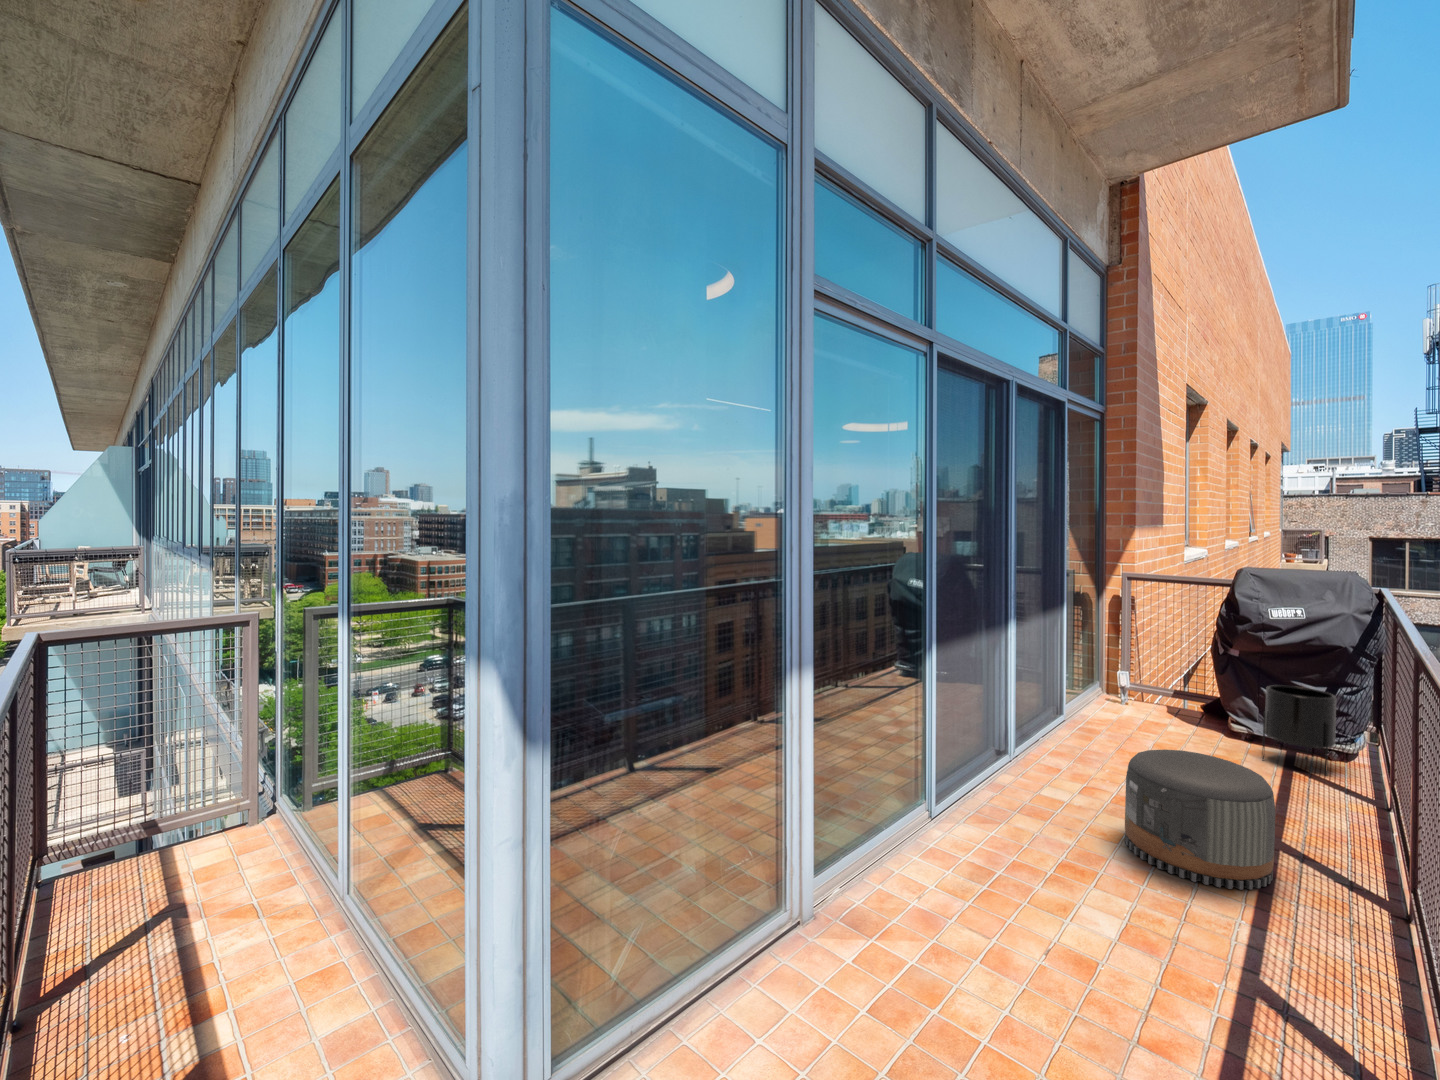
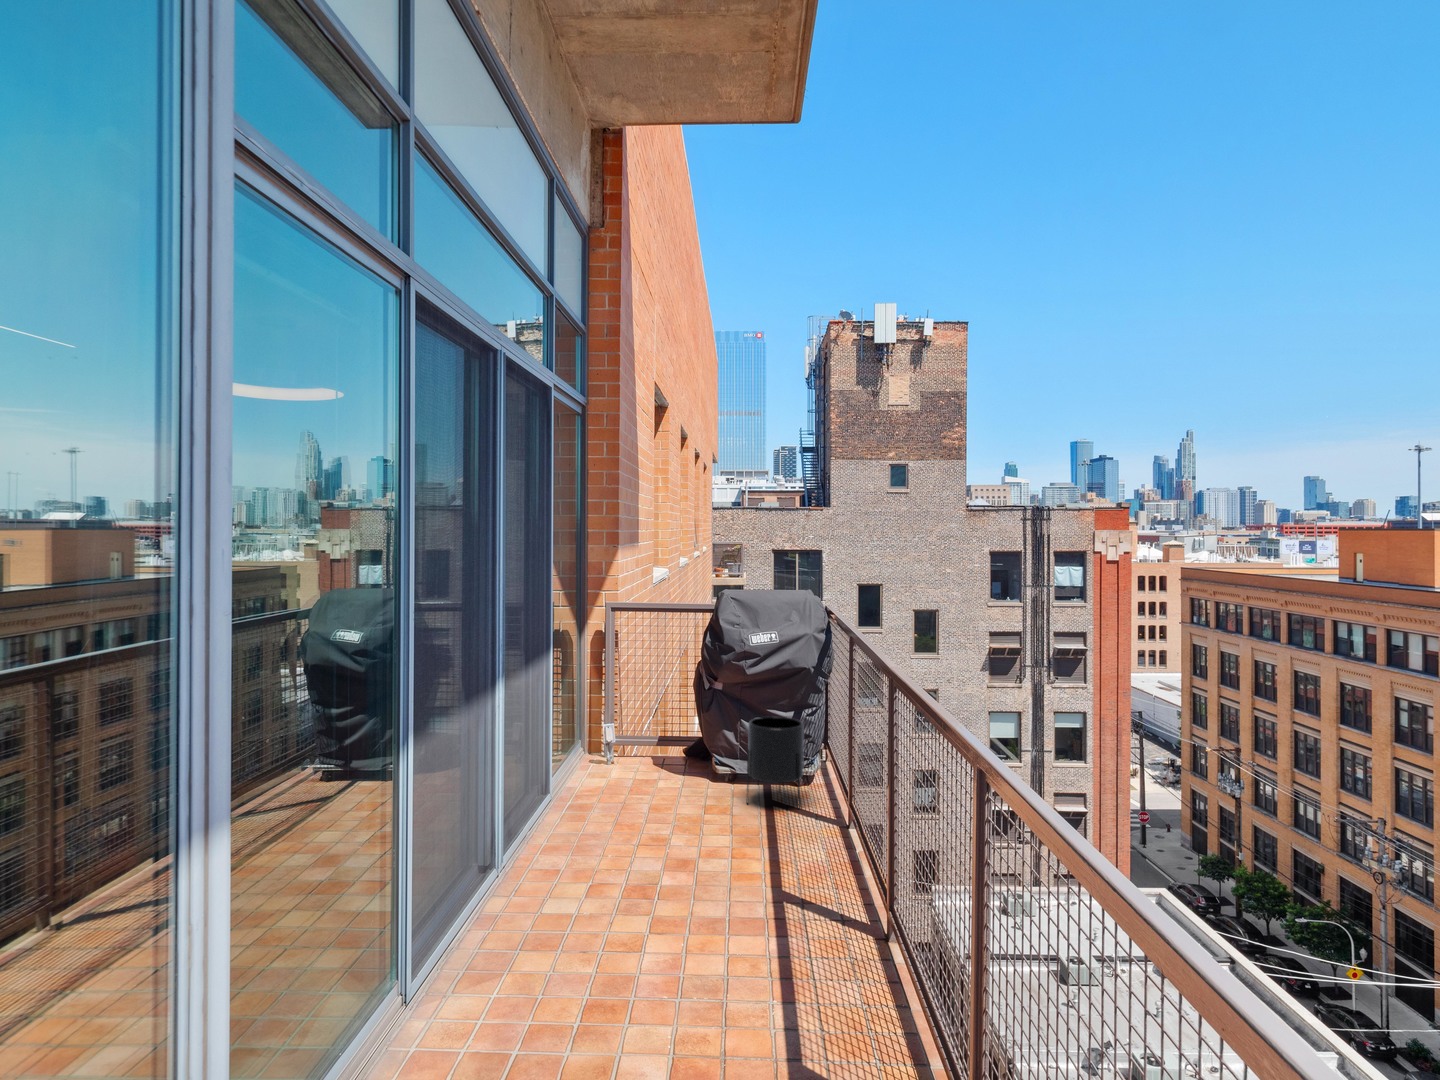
pouf: present [1125,749,1276,890] -> none [640,838,794,1027]

